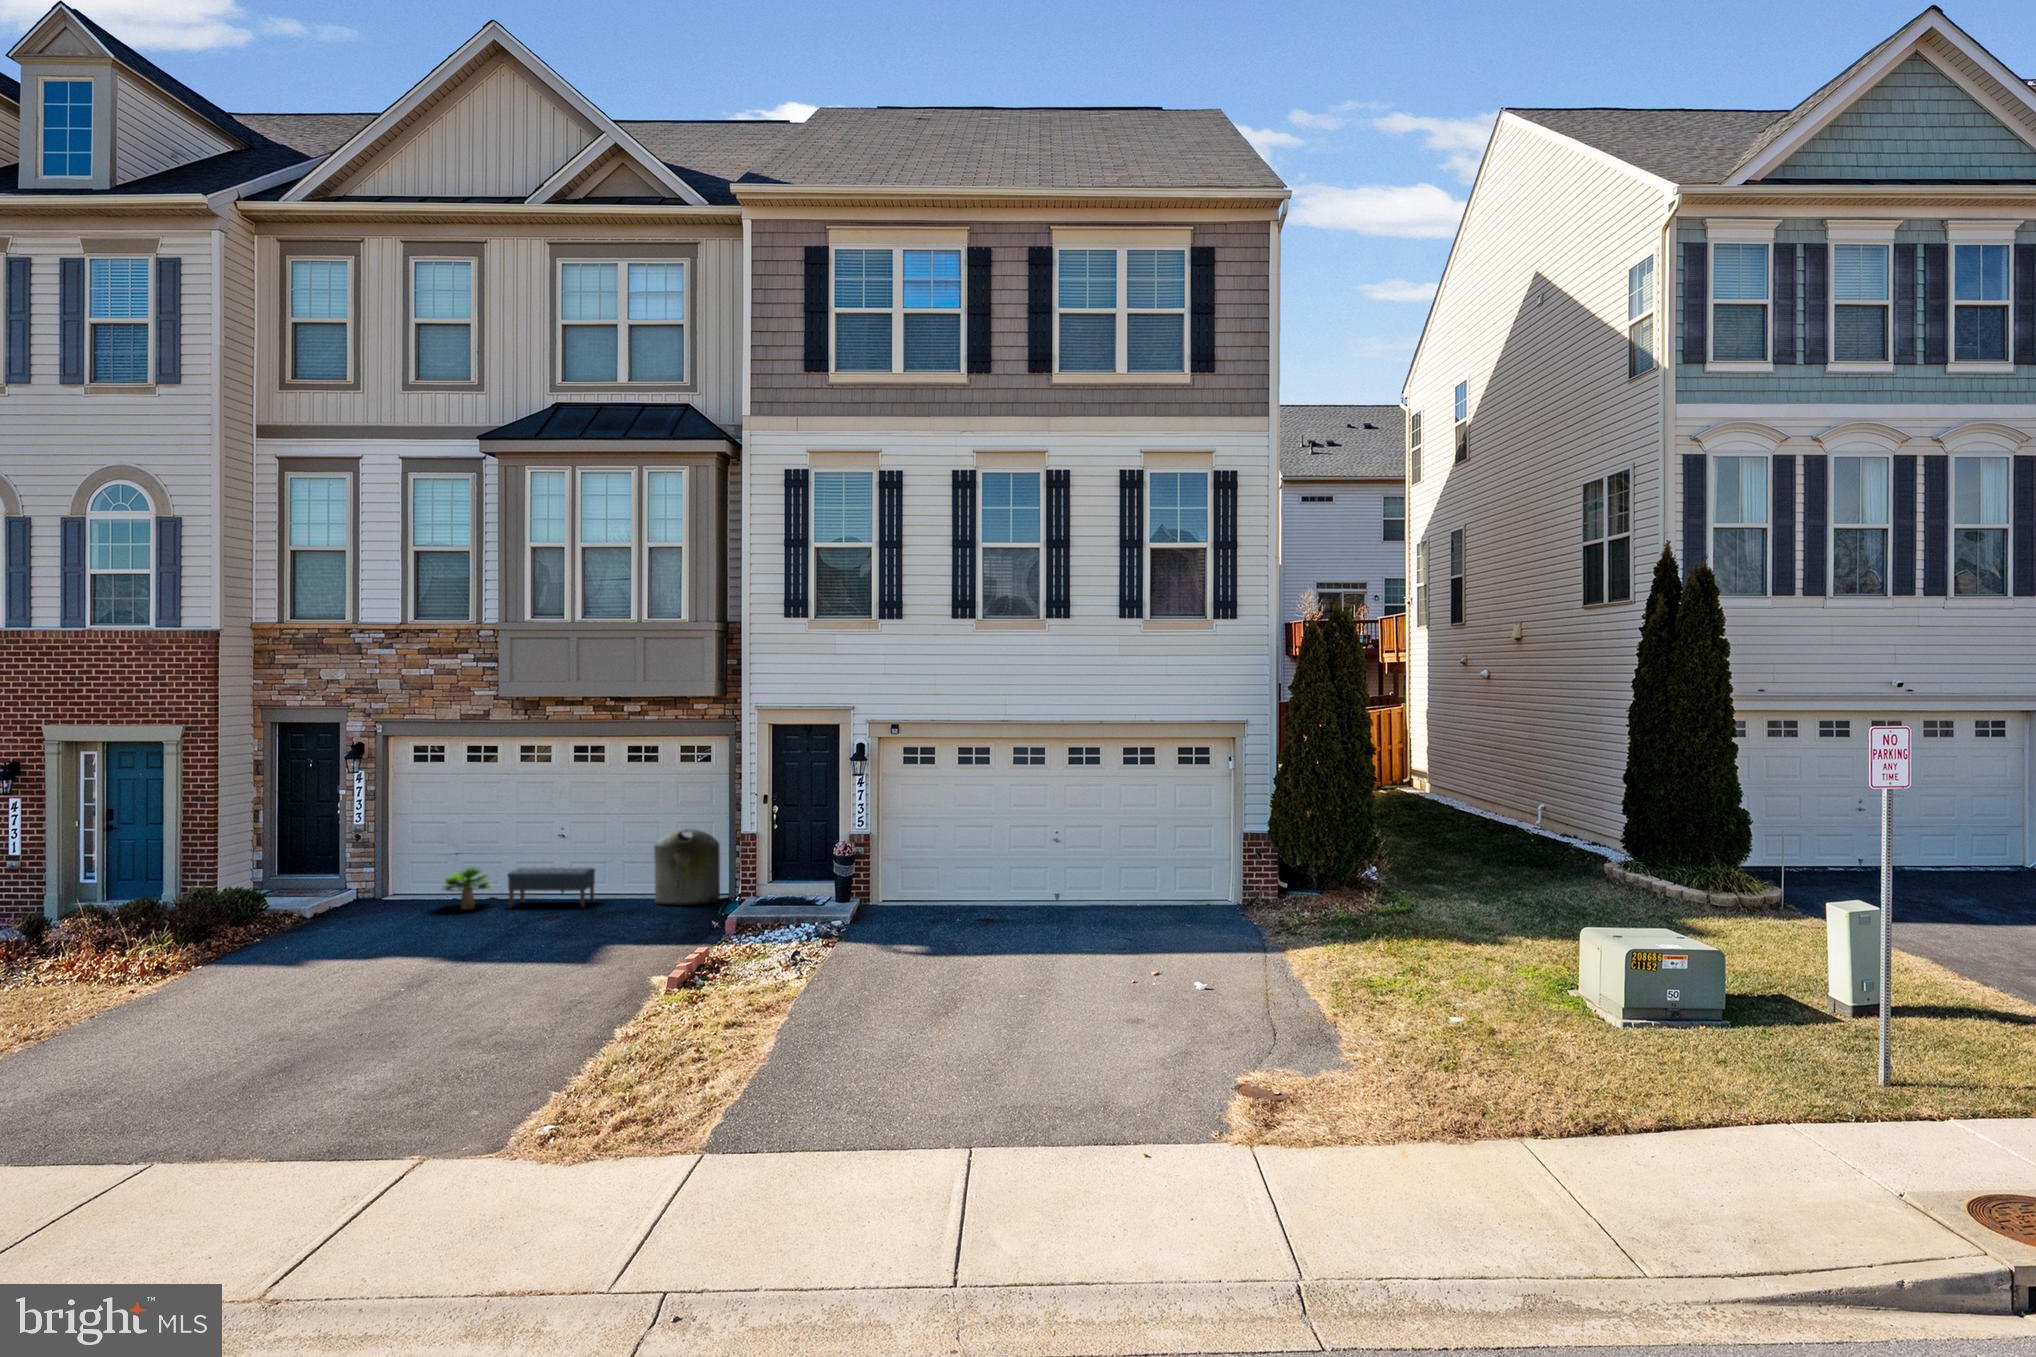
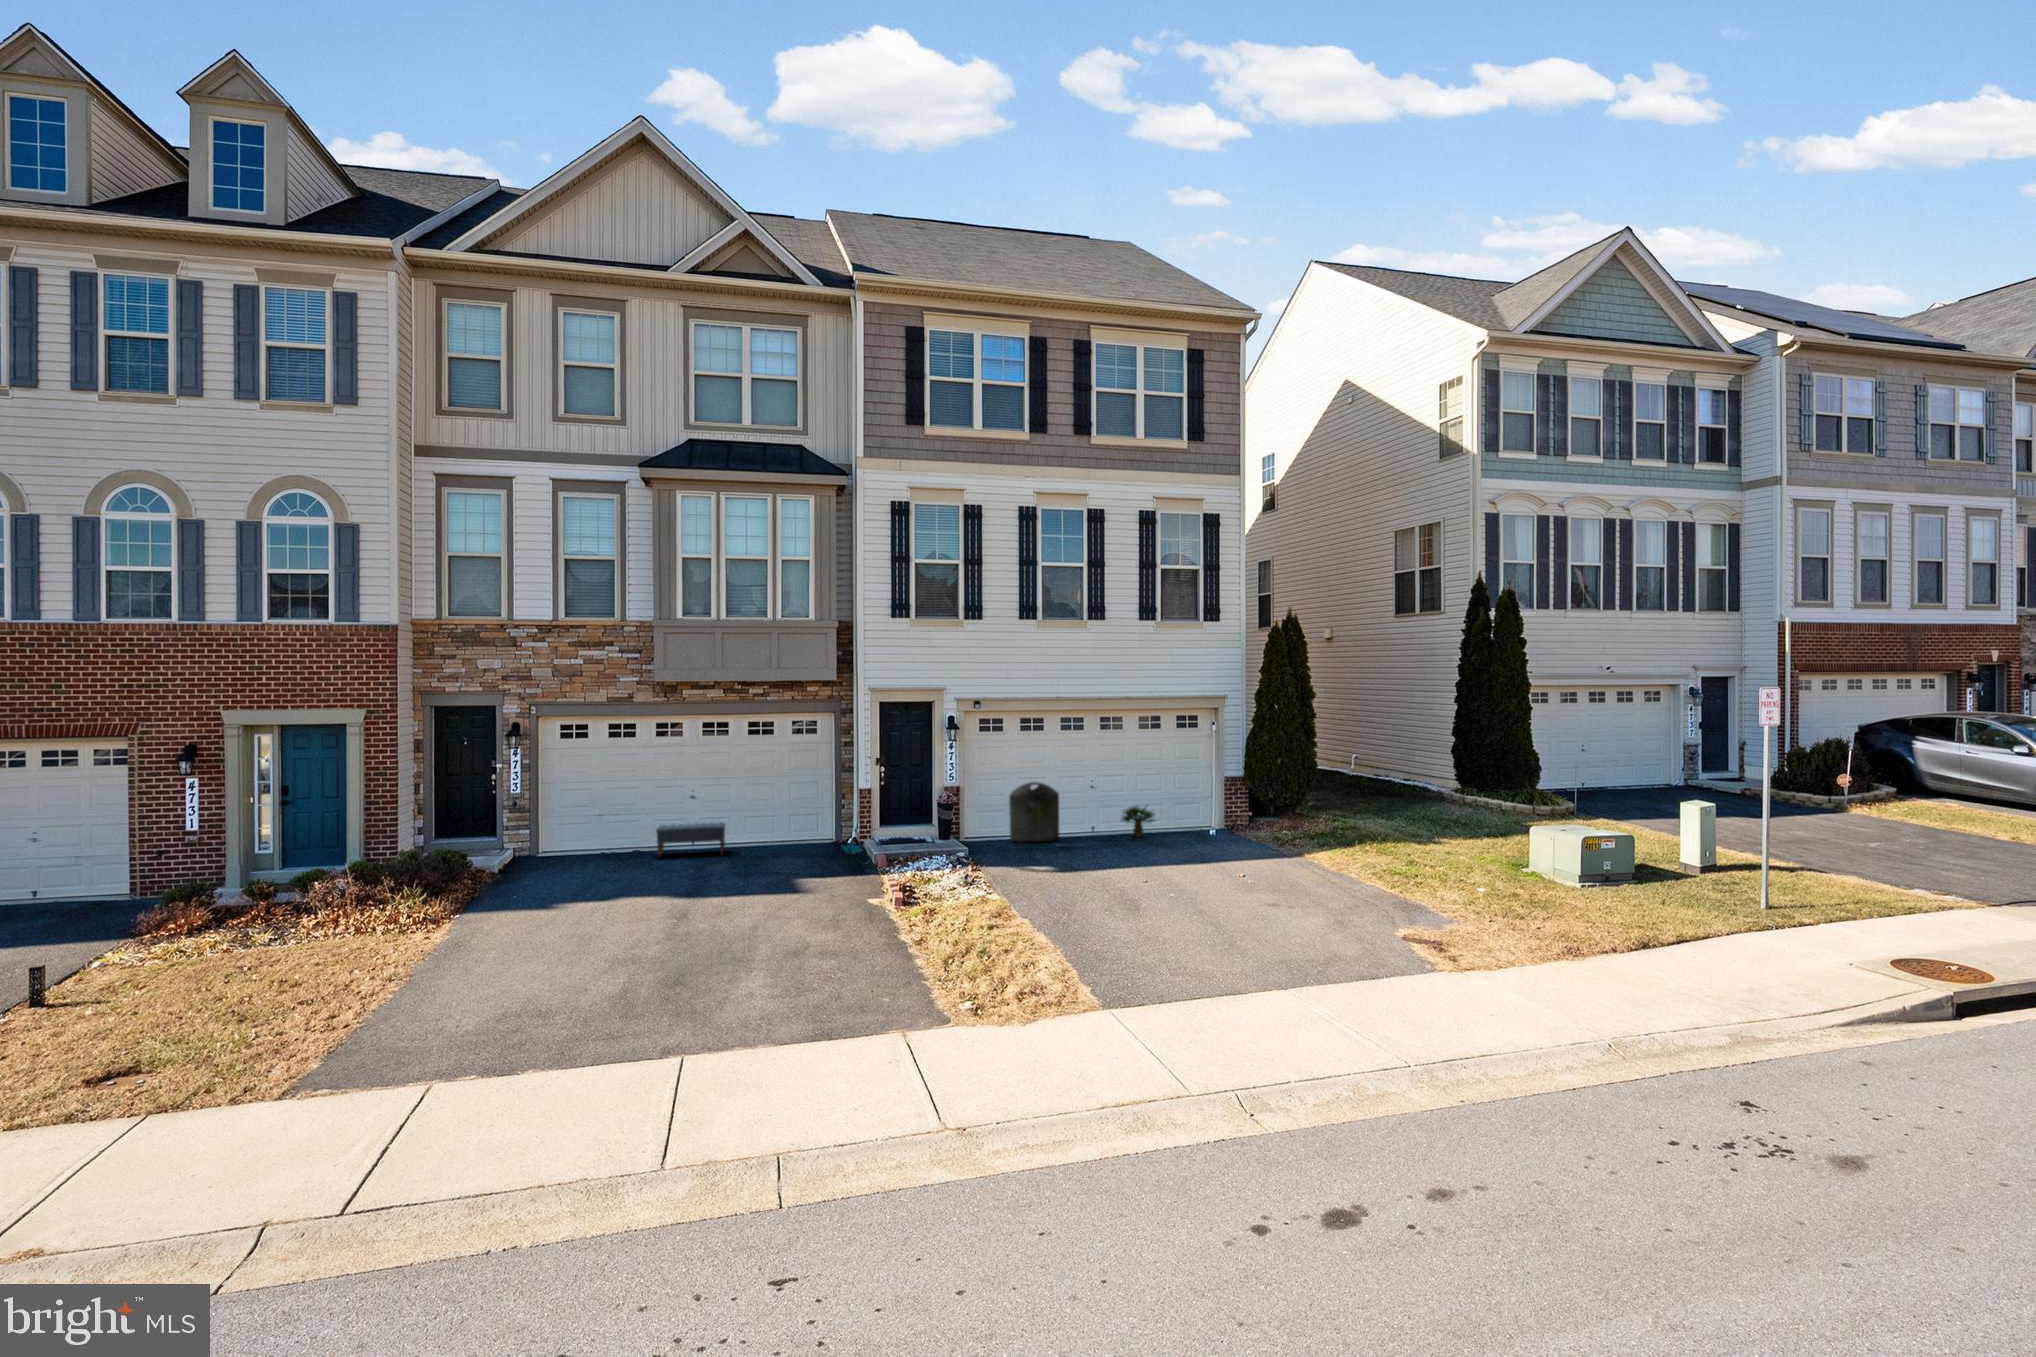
trash can: present [654,829,720,906] -> present [1009,782,1059,843]
potted plant: present [443,867,491,909] -> present [1122,806,1155,837]

